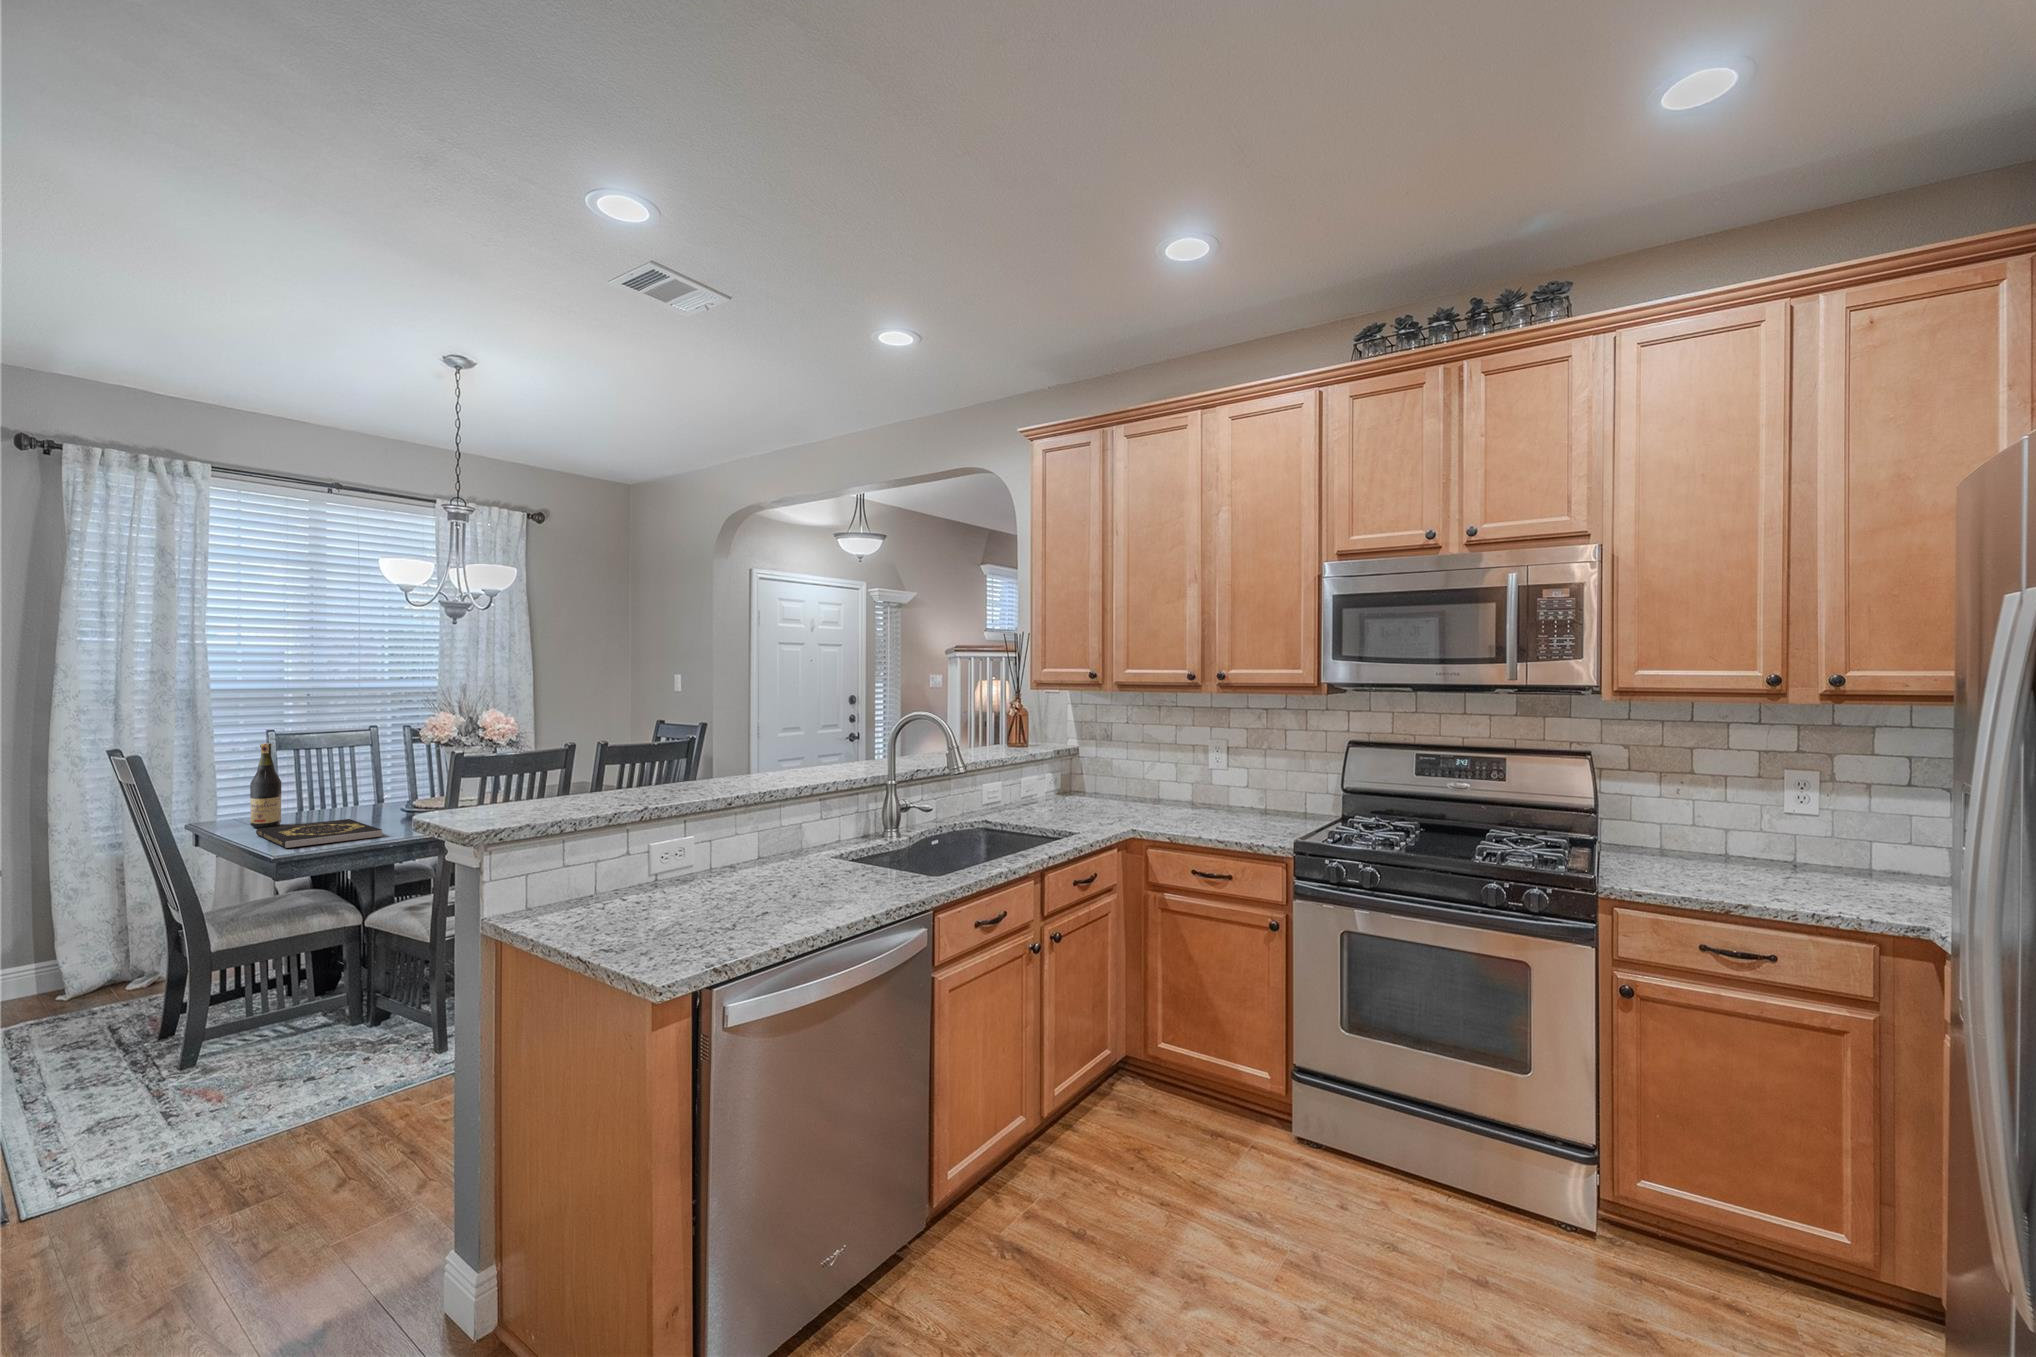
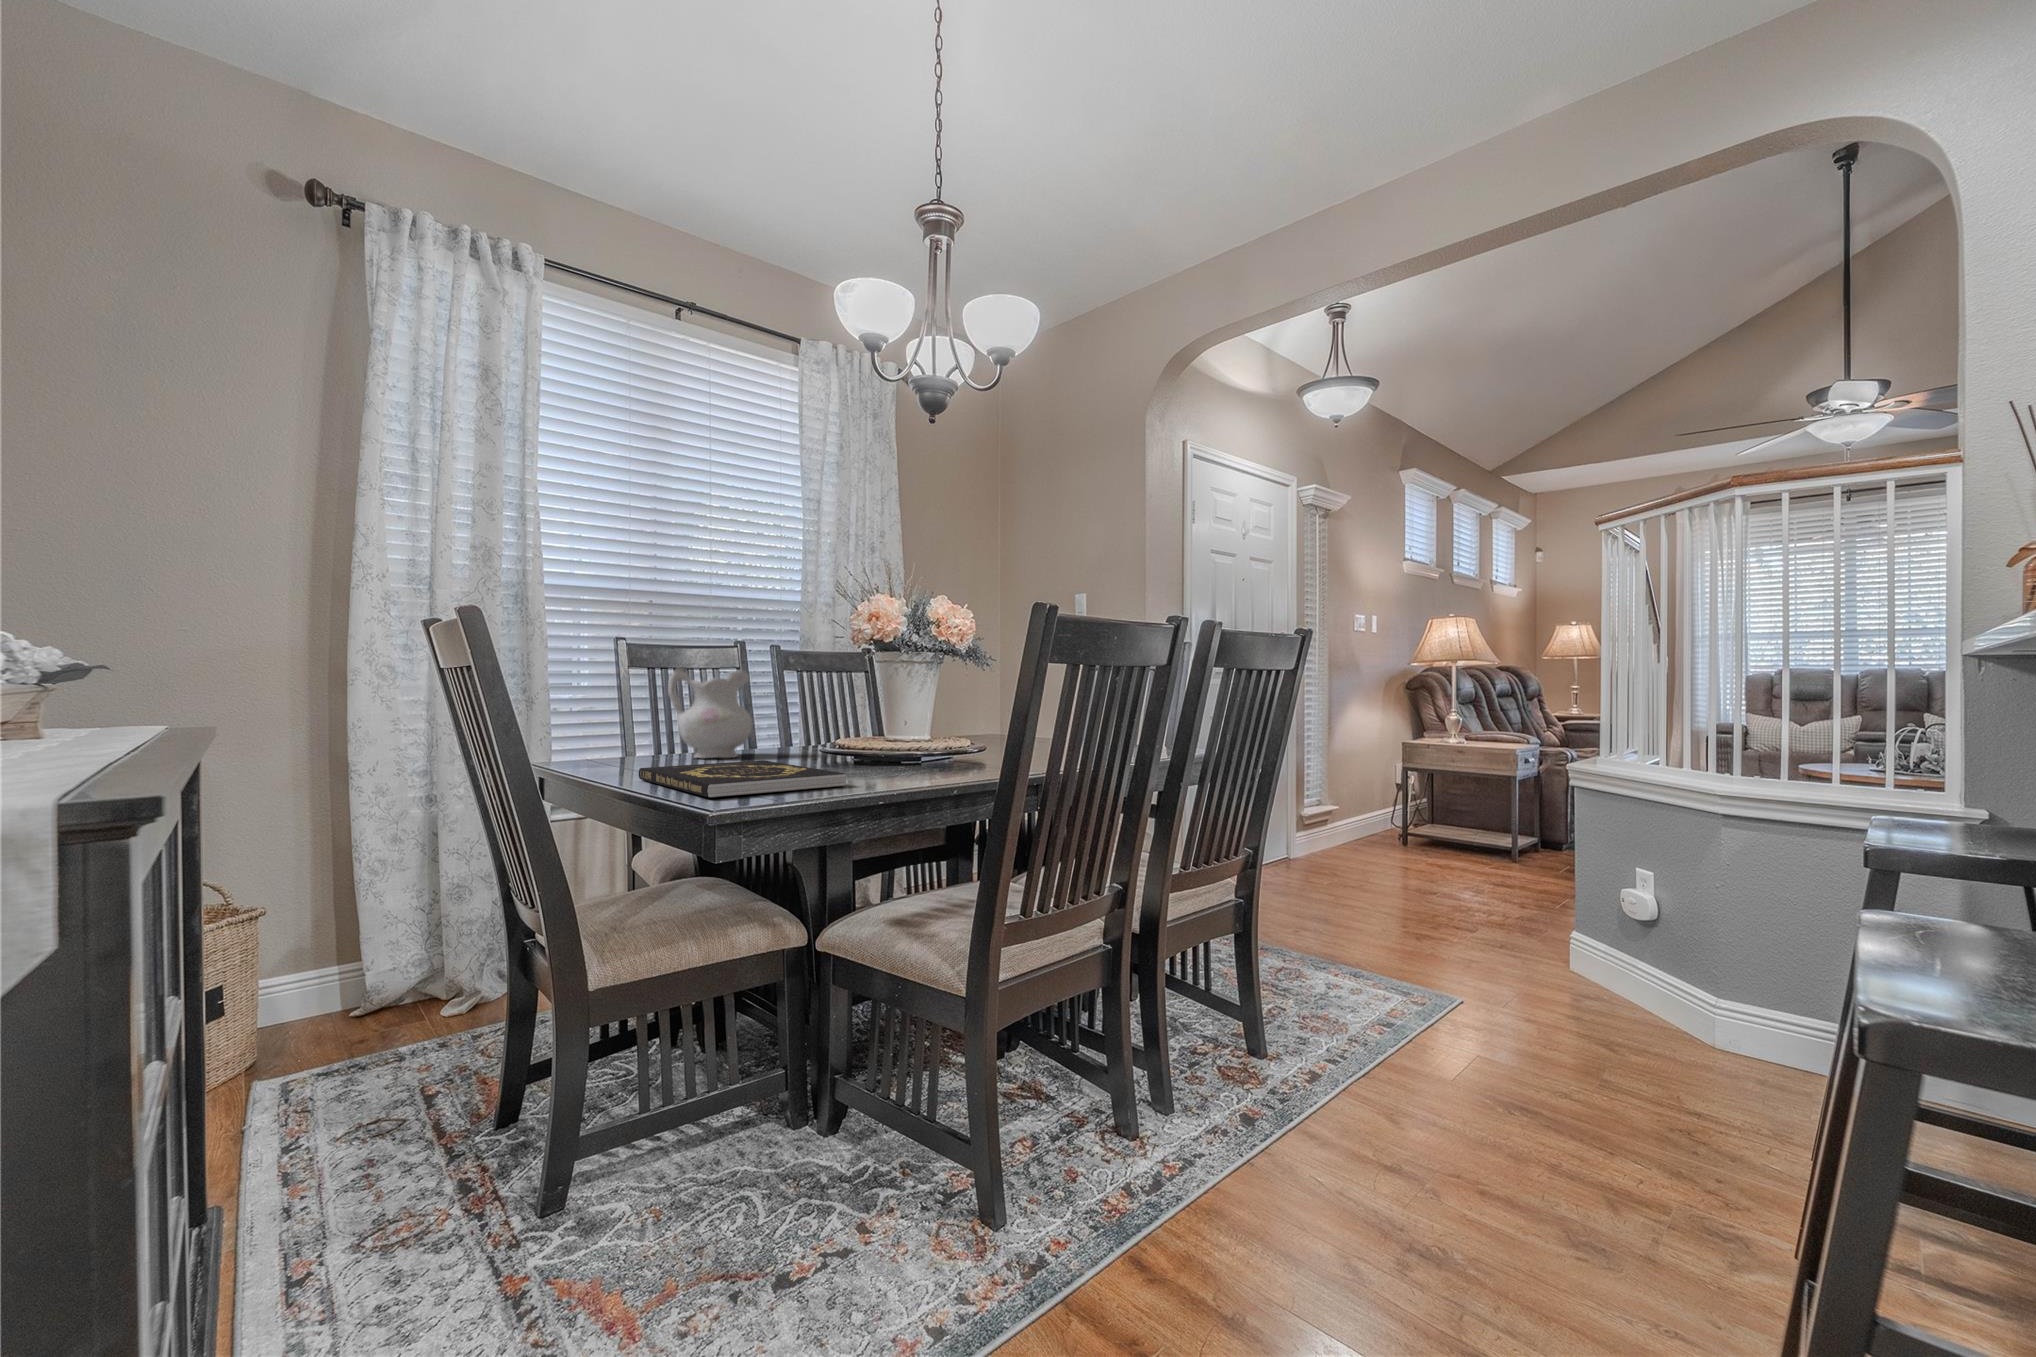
wine bottle: present [250,743,281,828] -> none [620,632,662,771]
ceramic pitcher: none [295,757,359,815] -> present [668,668,752,758]

